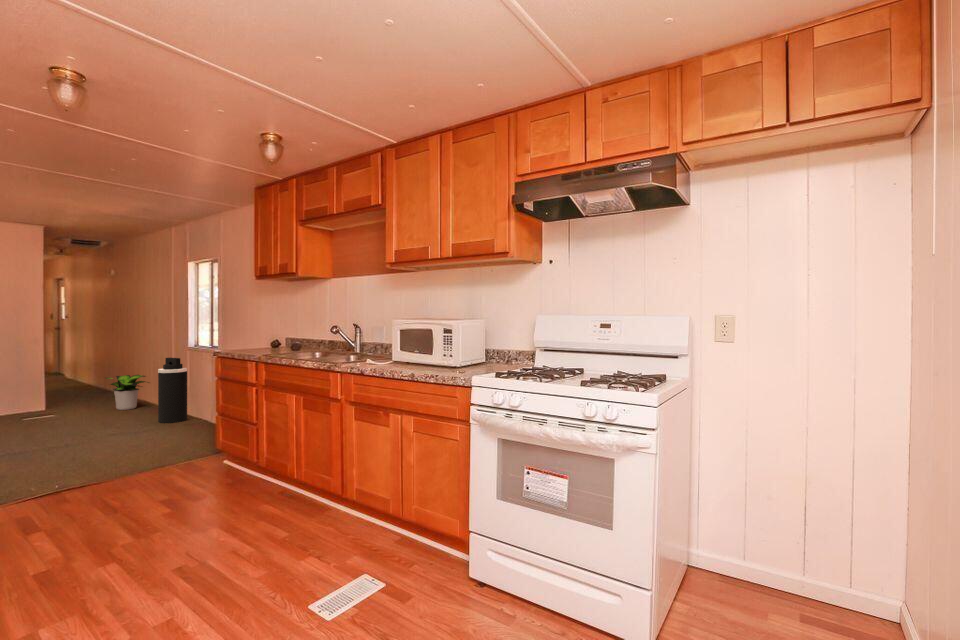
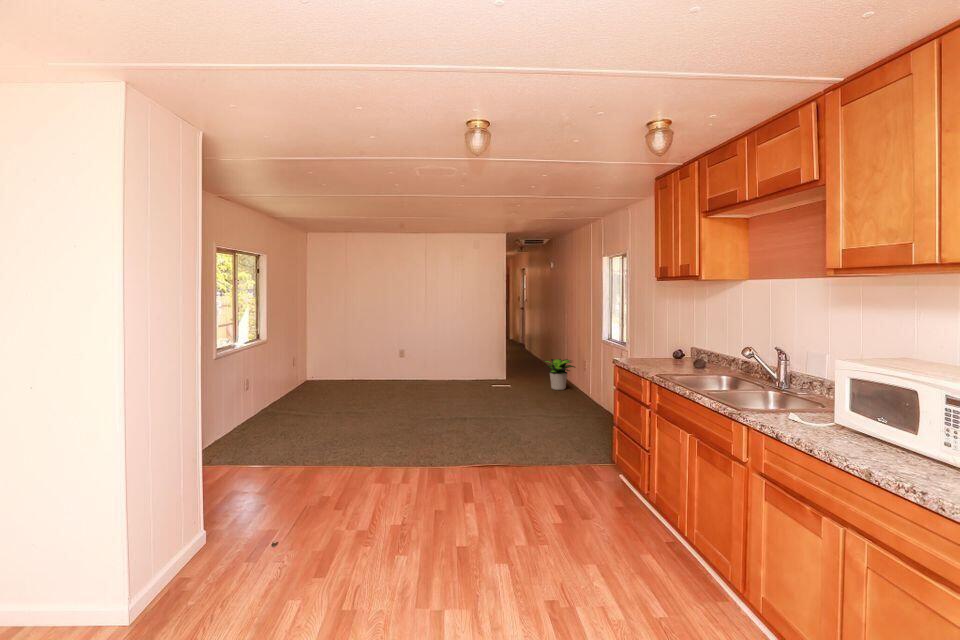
trash can: present [158,358,187,423] -> none [578,350,602,412]

